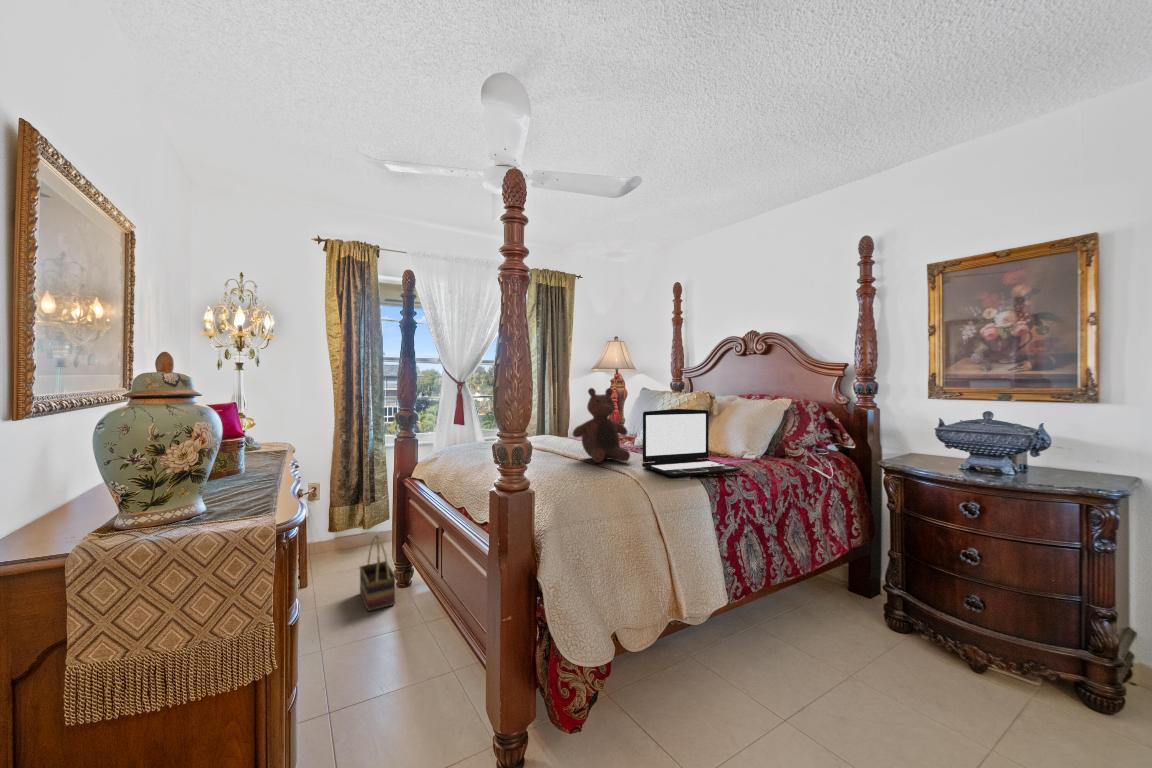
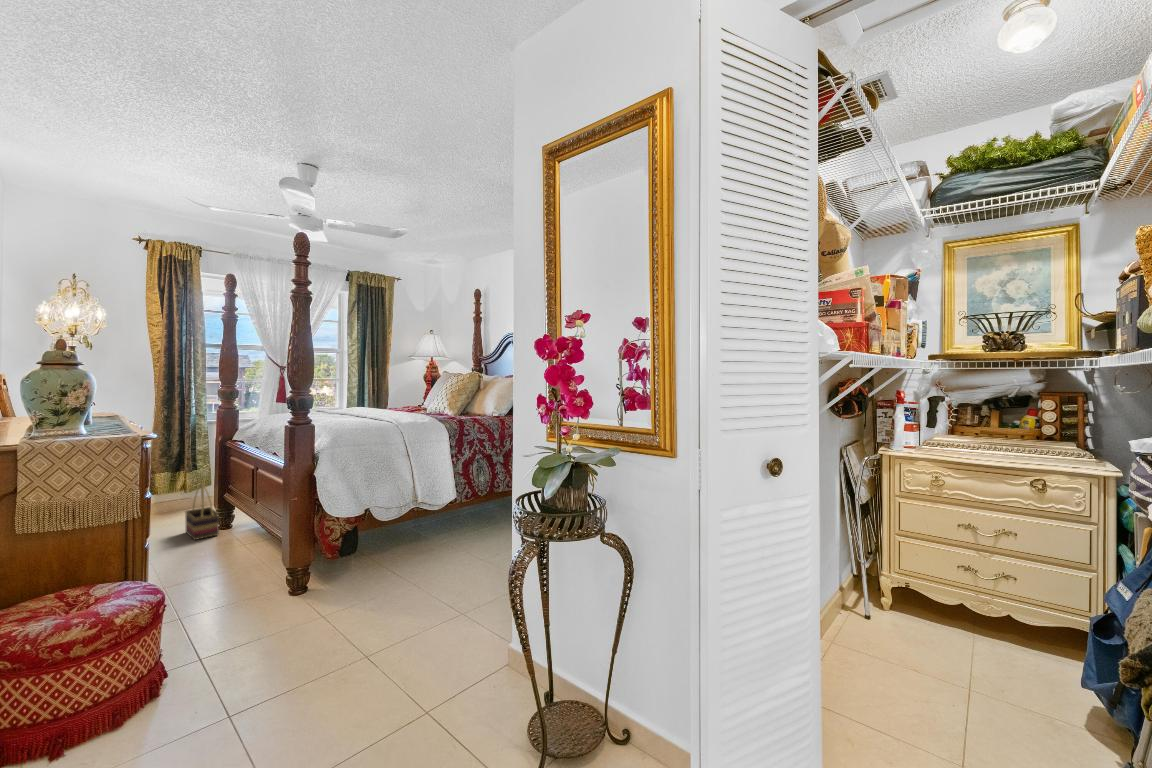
stuffed bear: present [573,388,630,463] -> none [362,368,405,418]
laptop: present [642,409,741,477] -> none [407,381,469,422]

